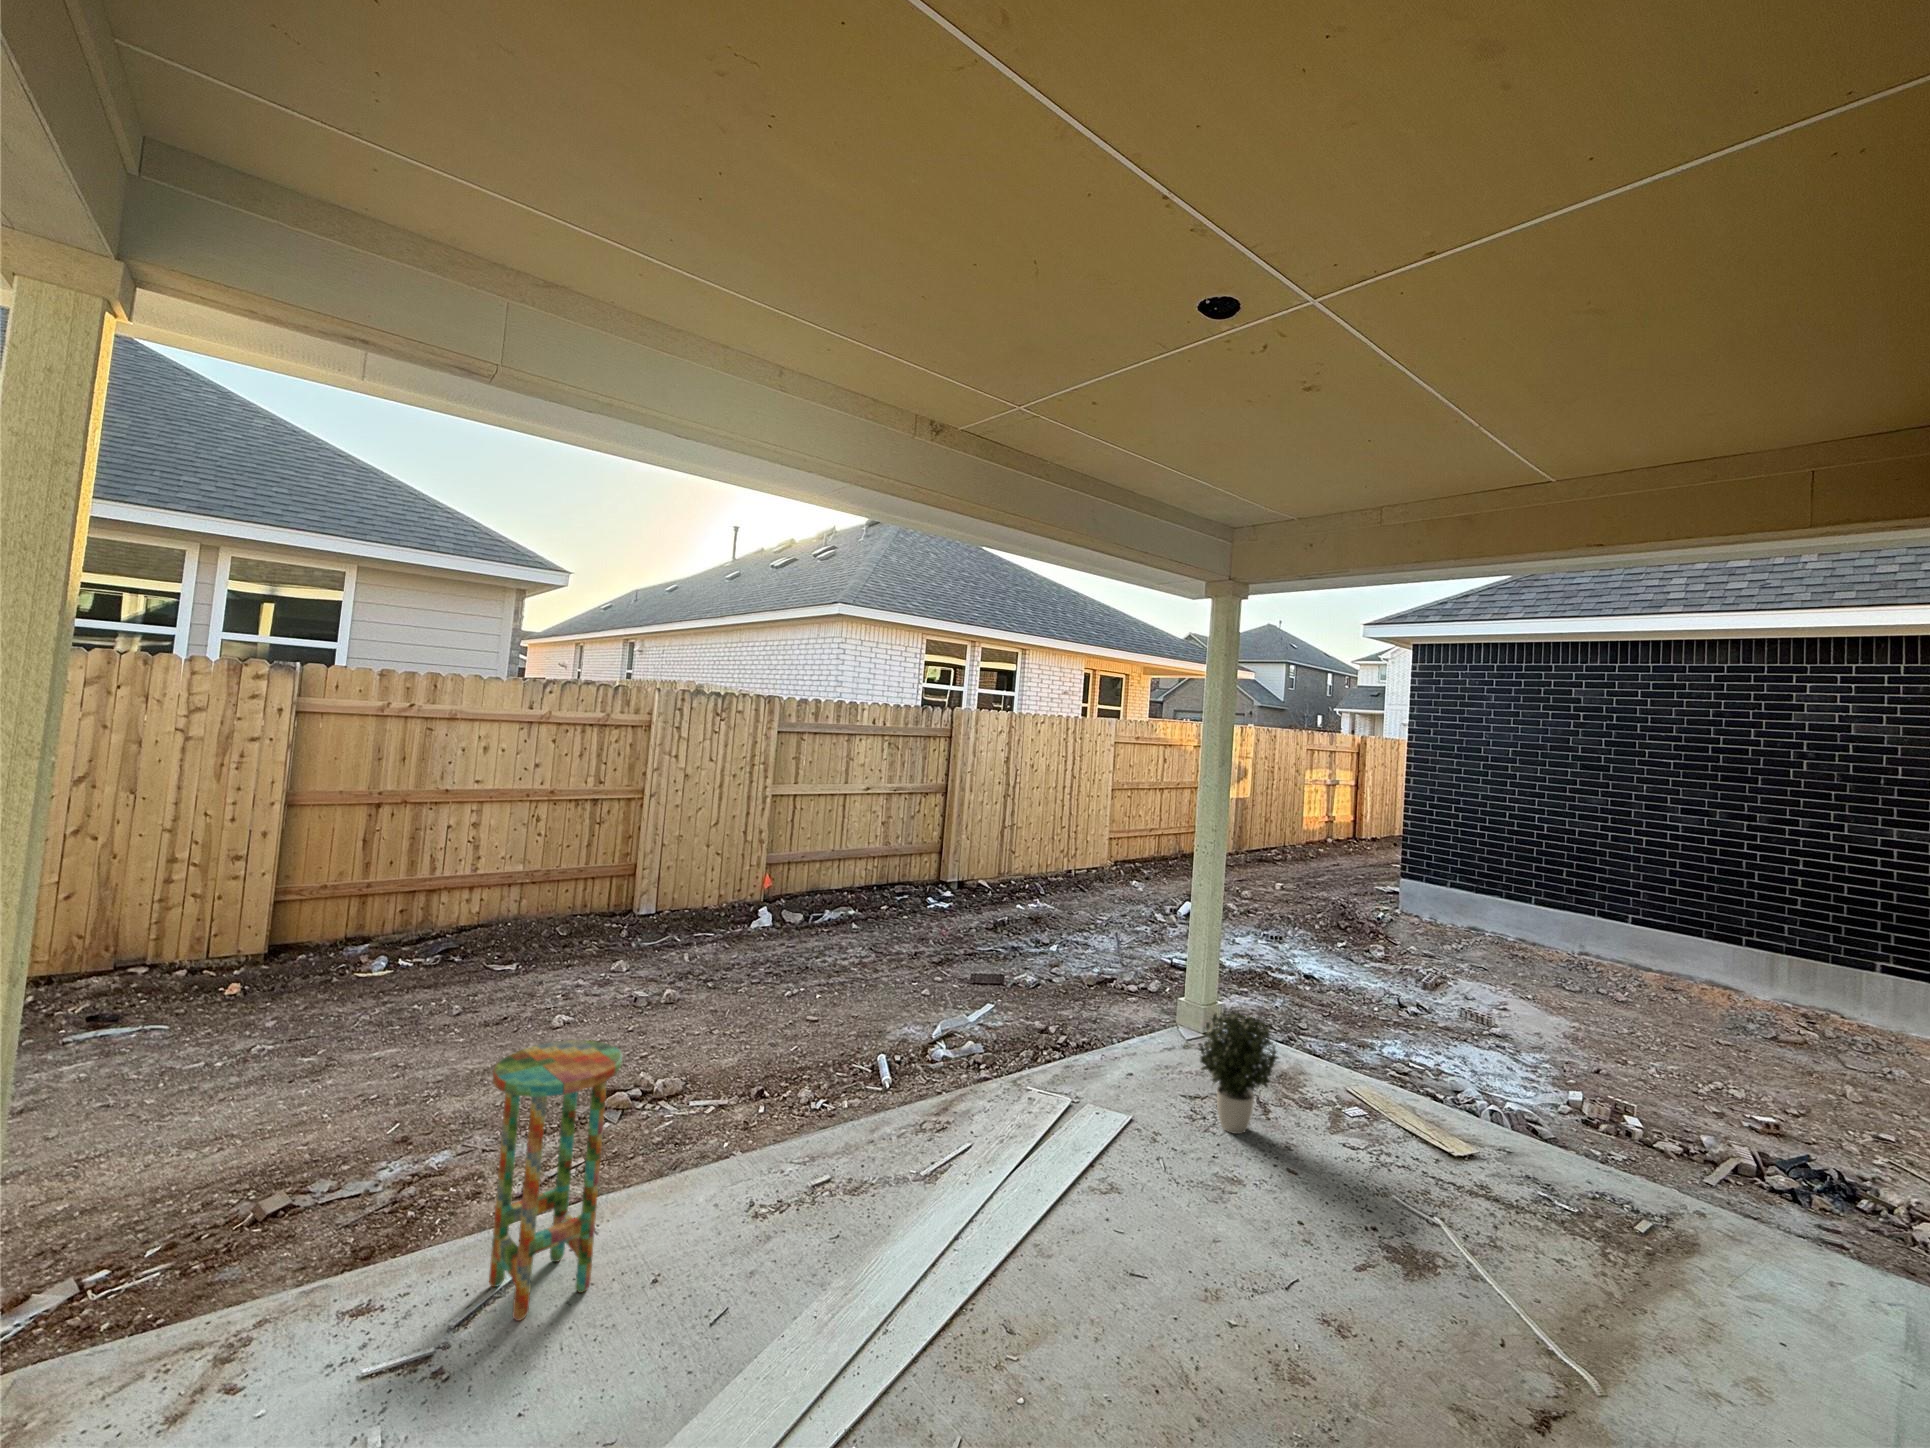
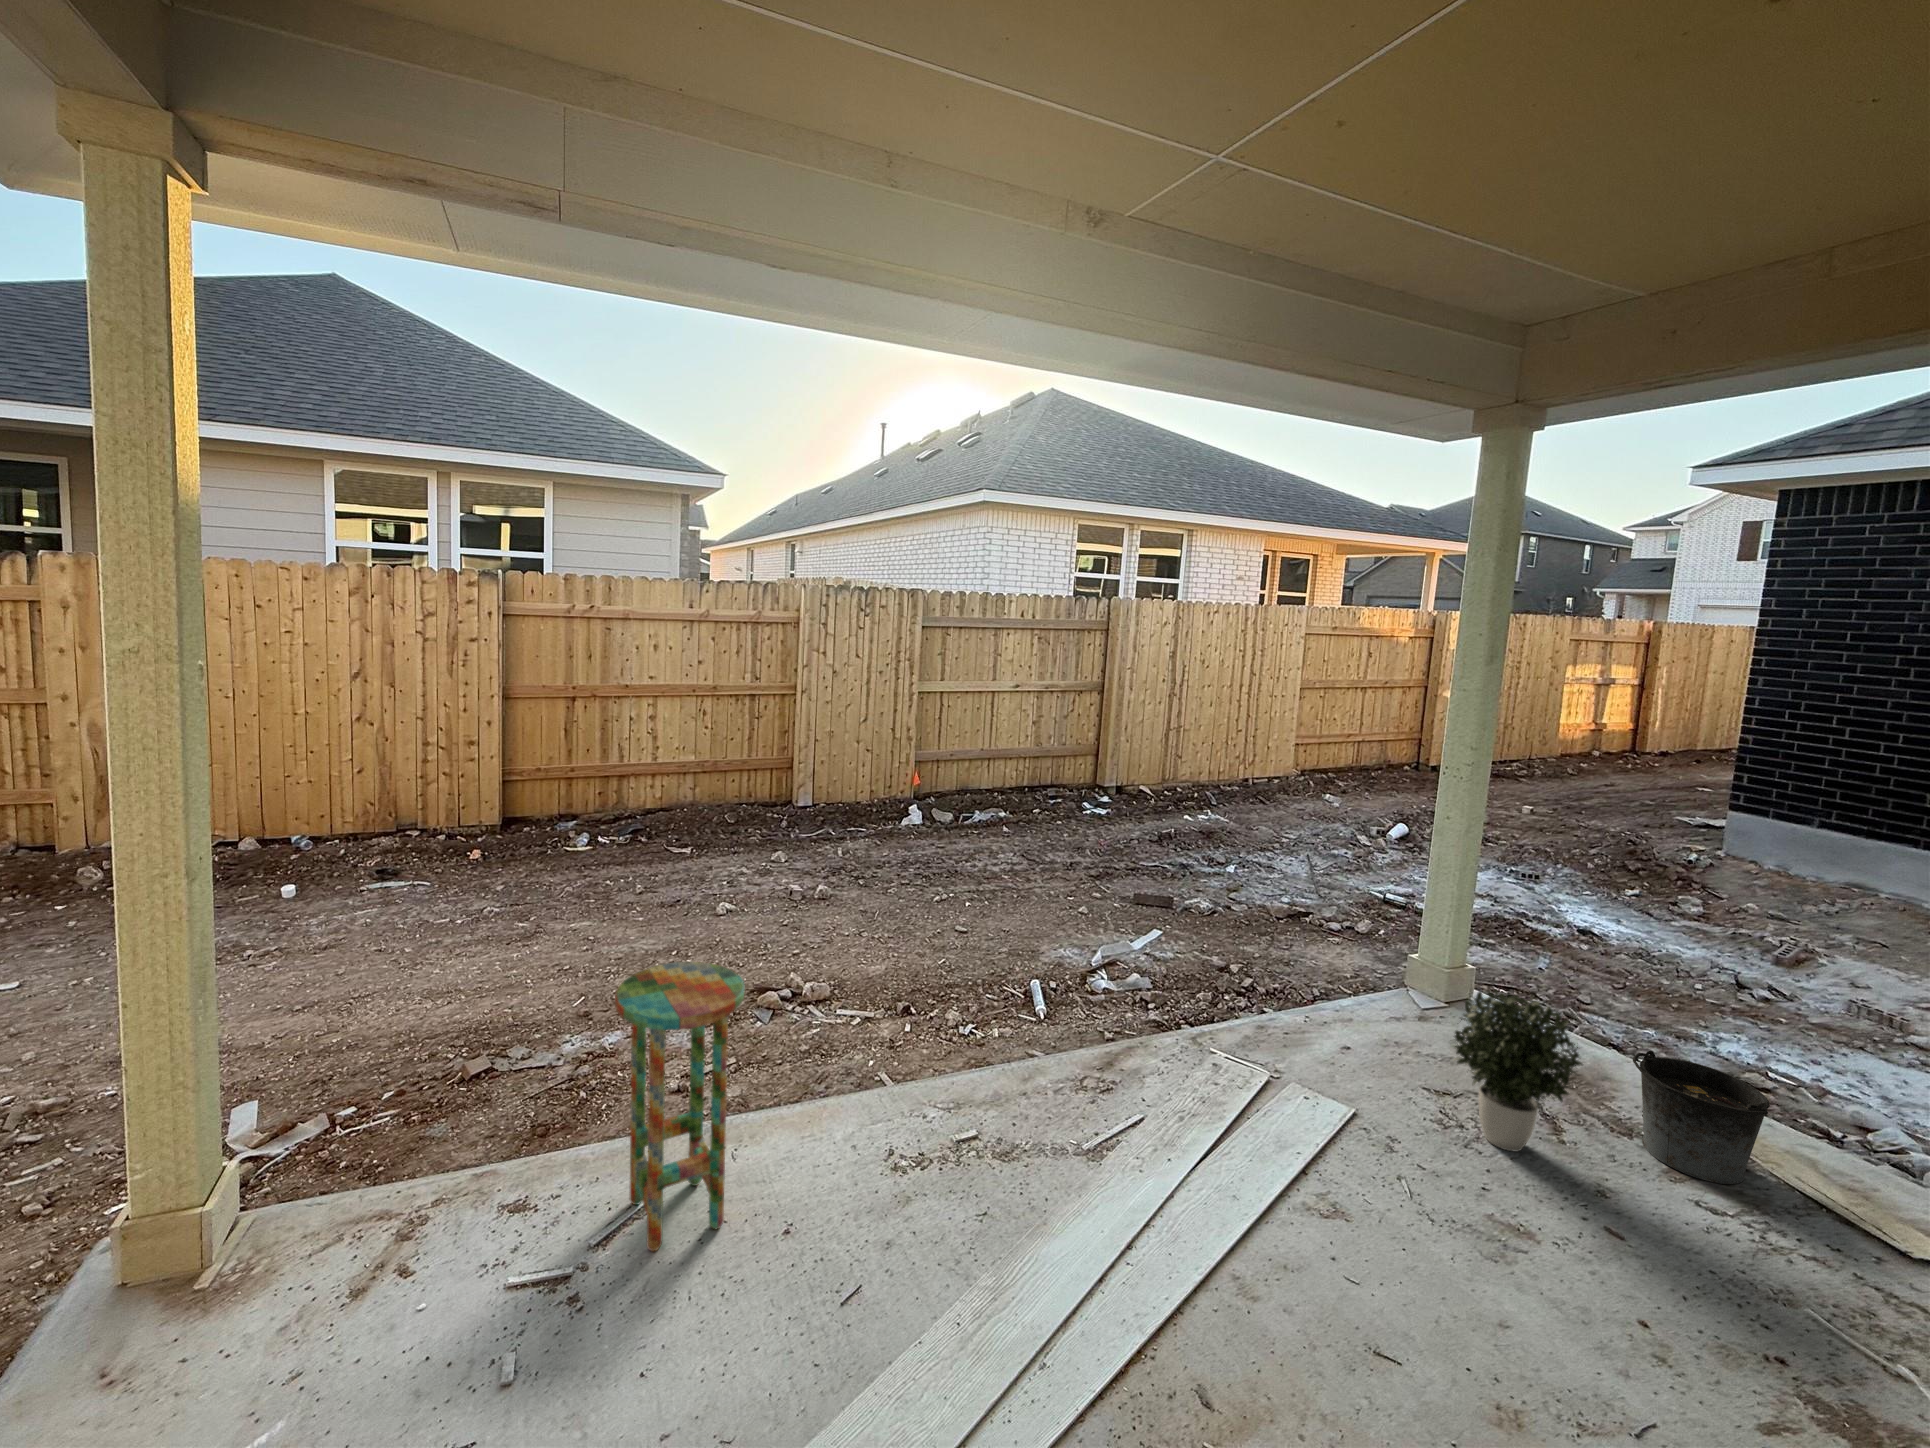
bucket: none [1314,1046,1390,1135] -> present [1633,1051,1770,1184]

